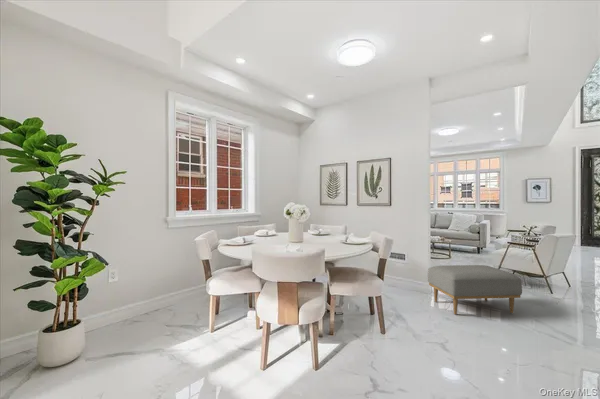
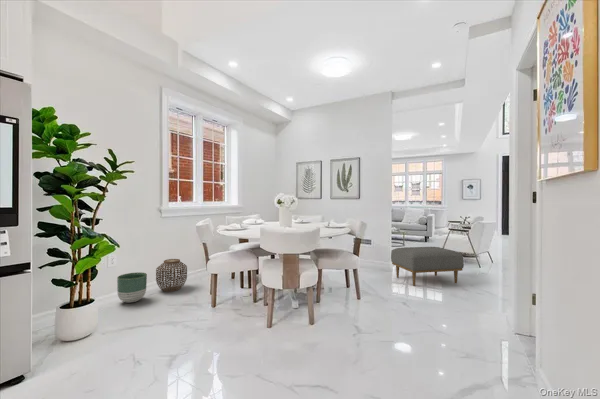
woven basket: none [160,273,193,310] -> present [156,259,187,292]
planter: none [116,289,147,322] -> present [117,272,147,303]

